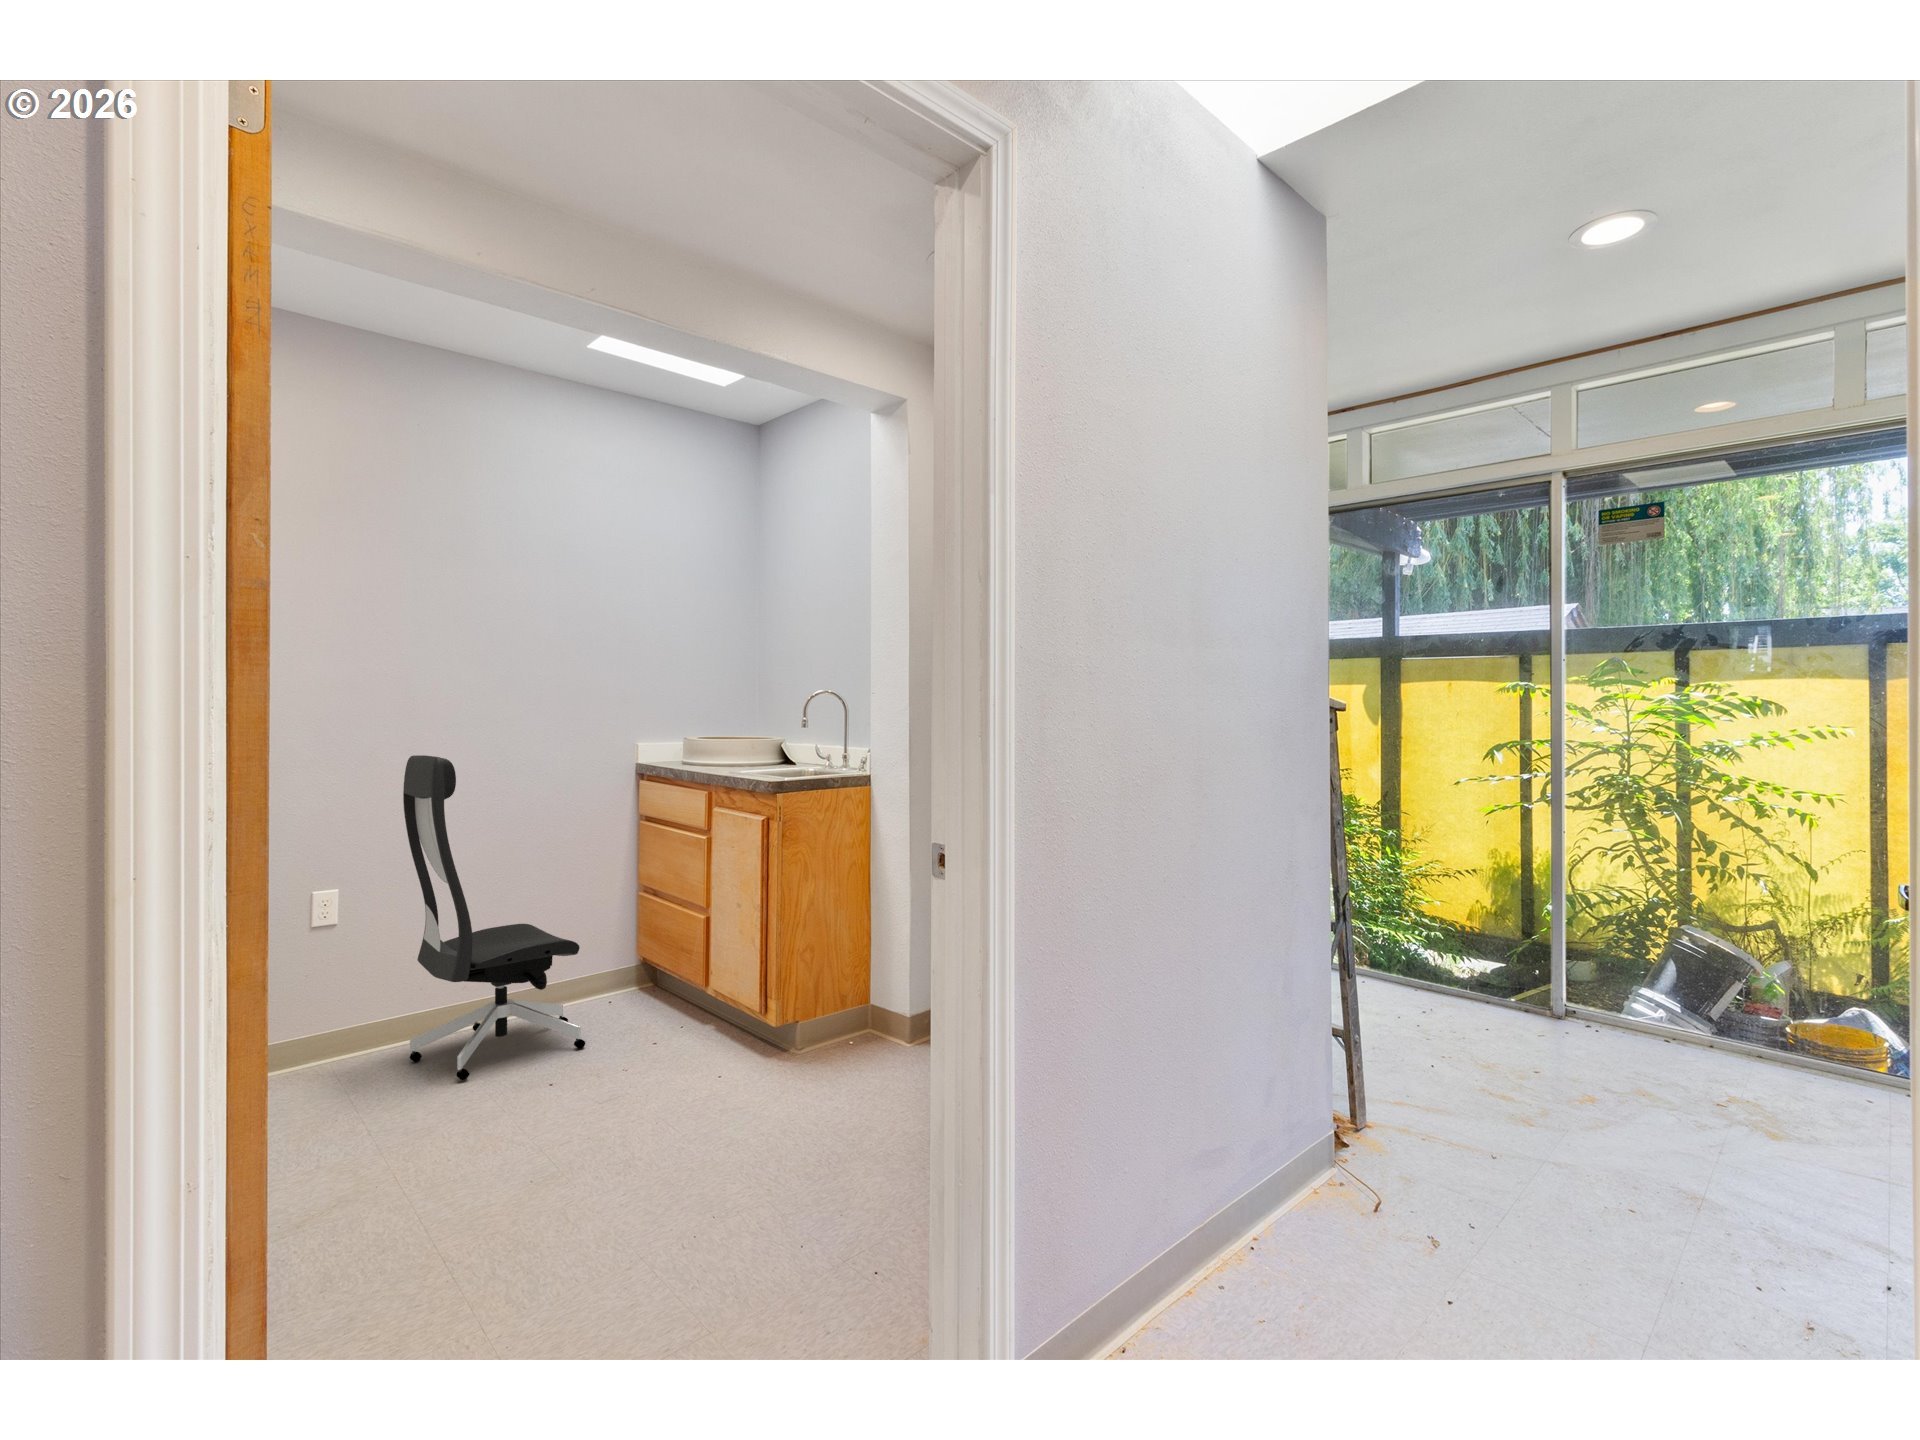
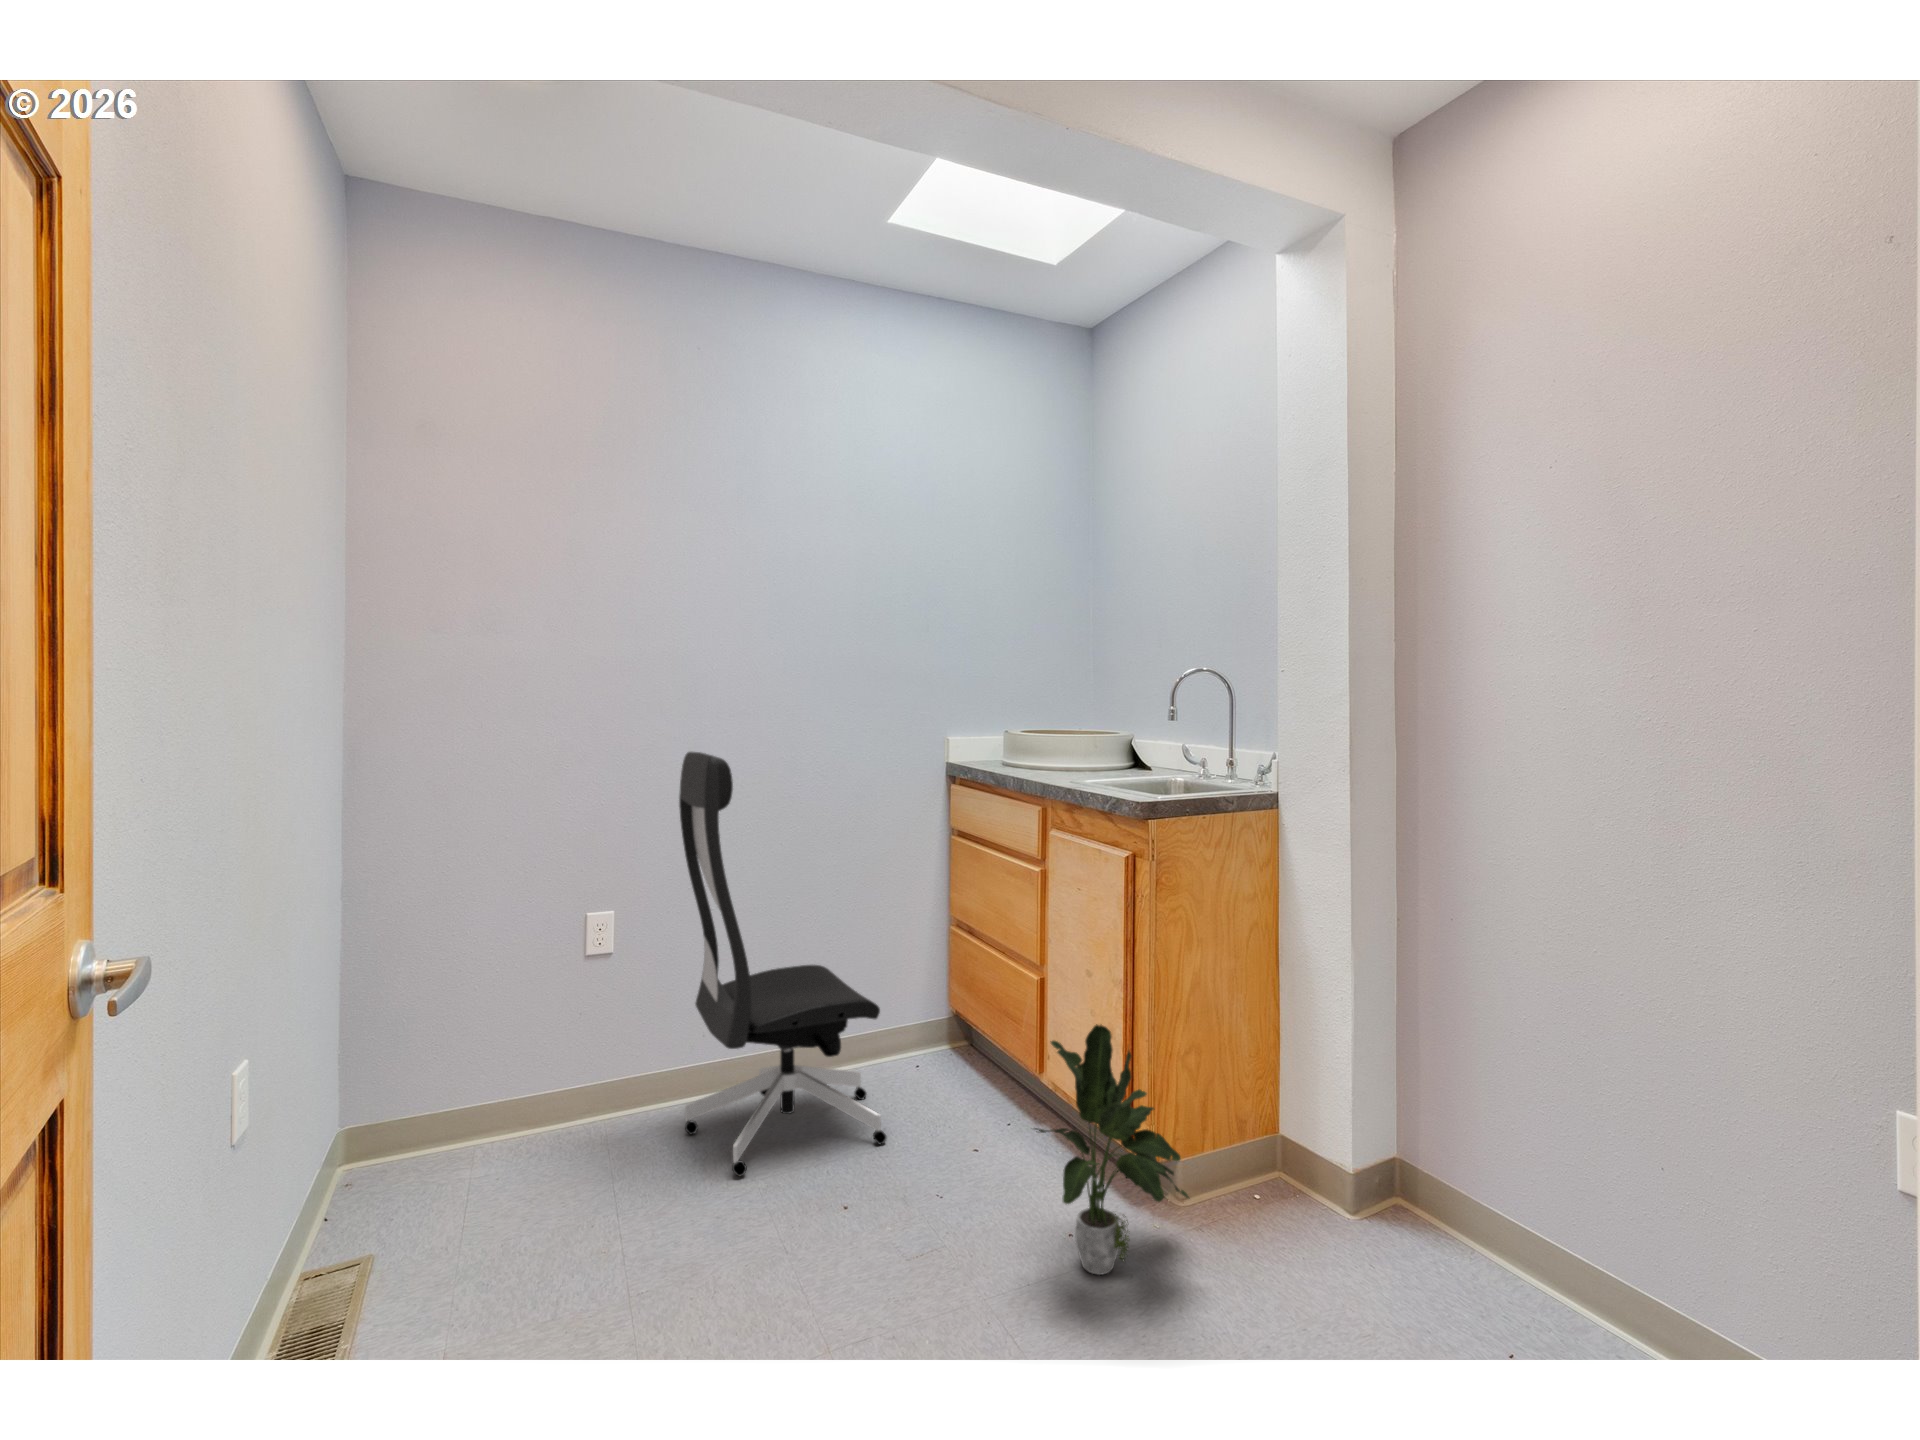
potted plant: none [689,929,798,1094] -> present [1035,1024,1190,1275]

